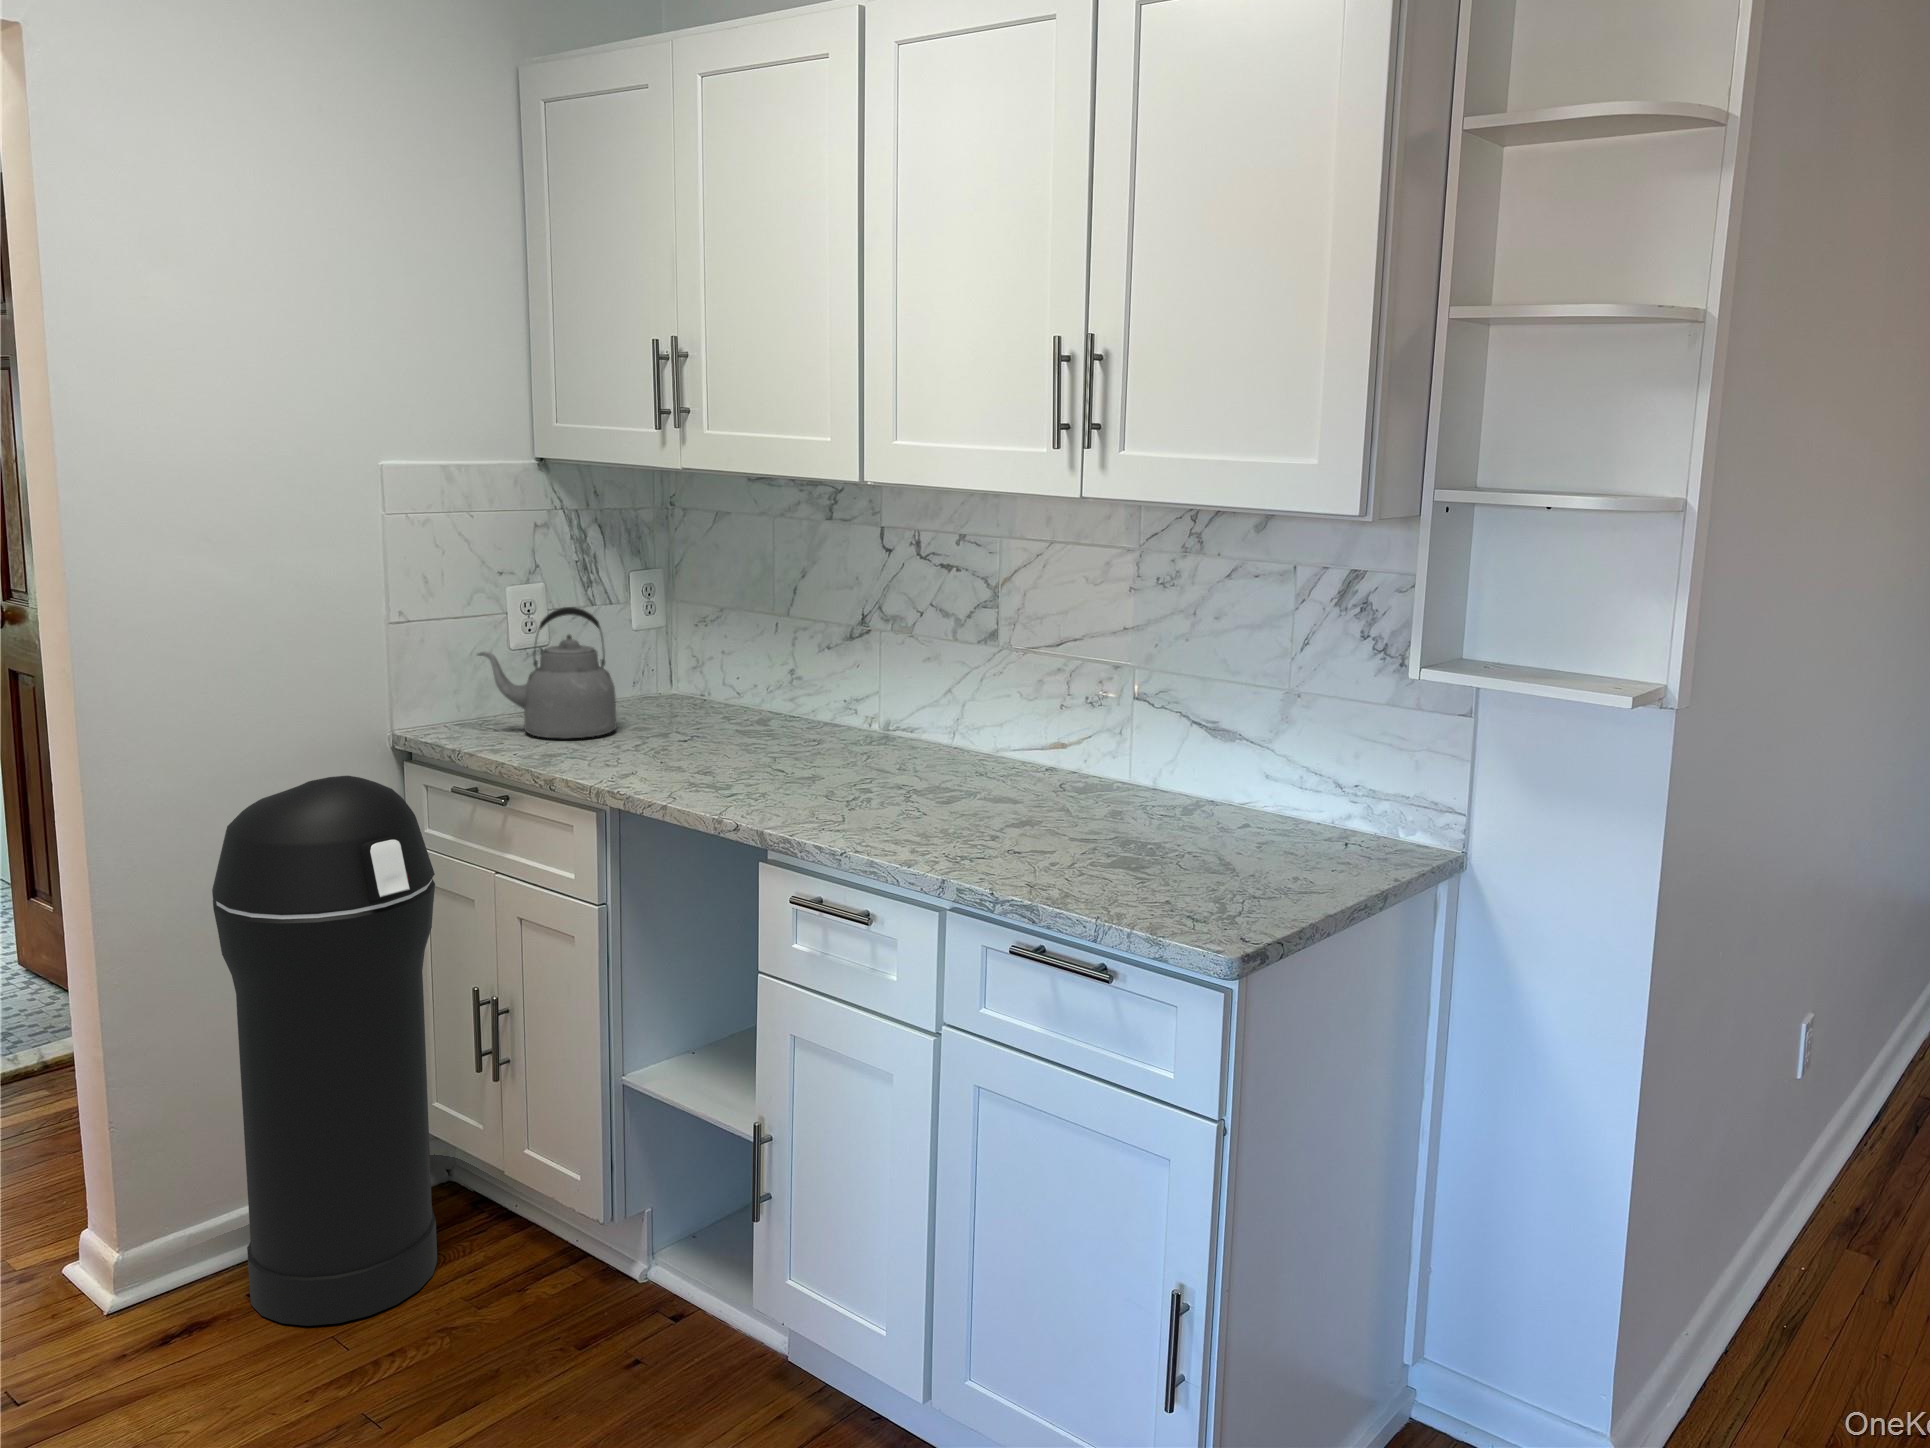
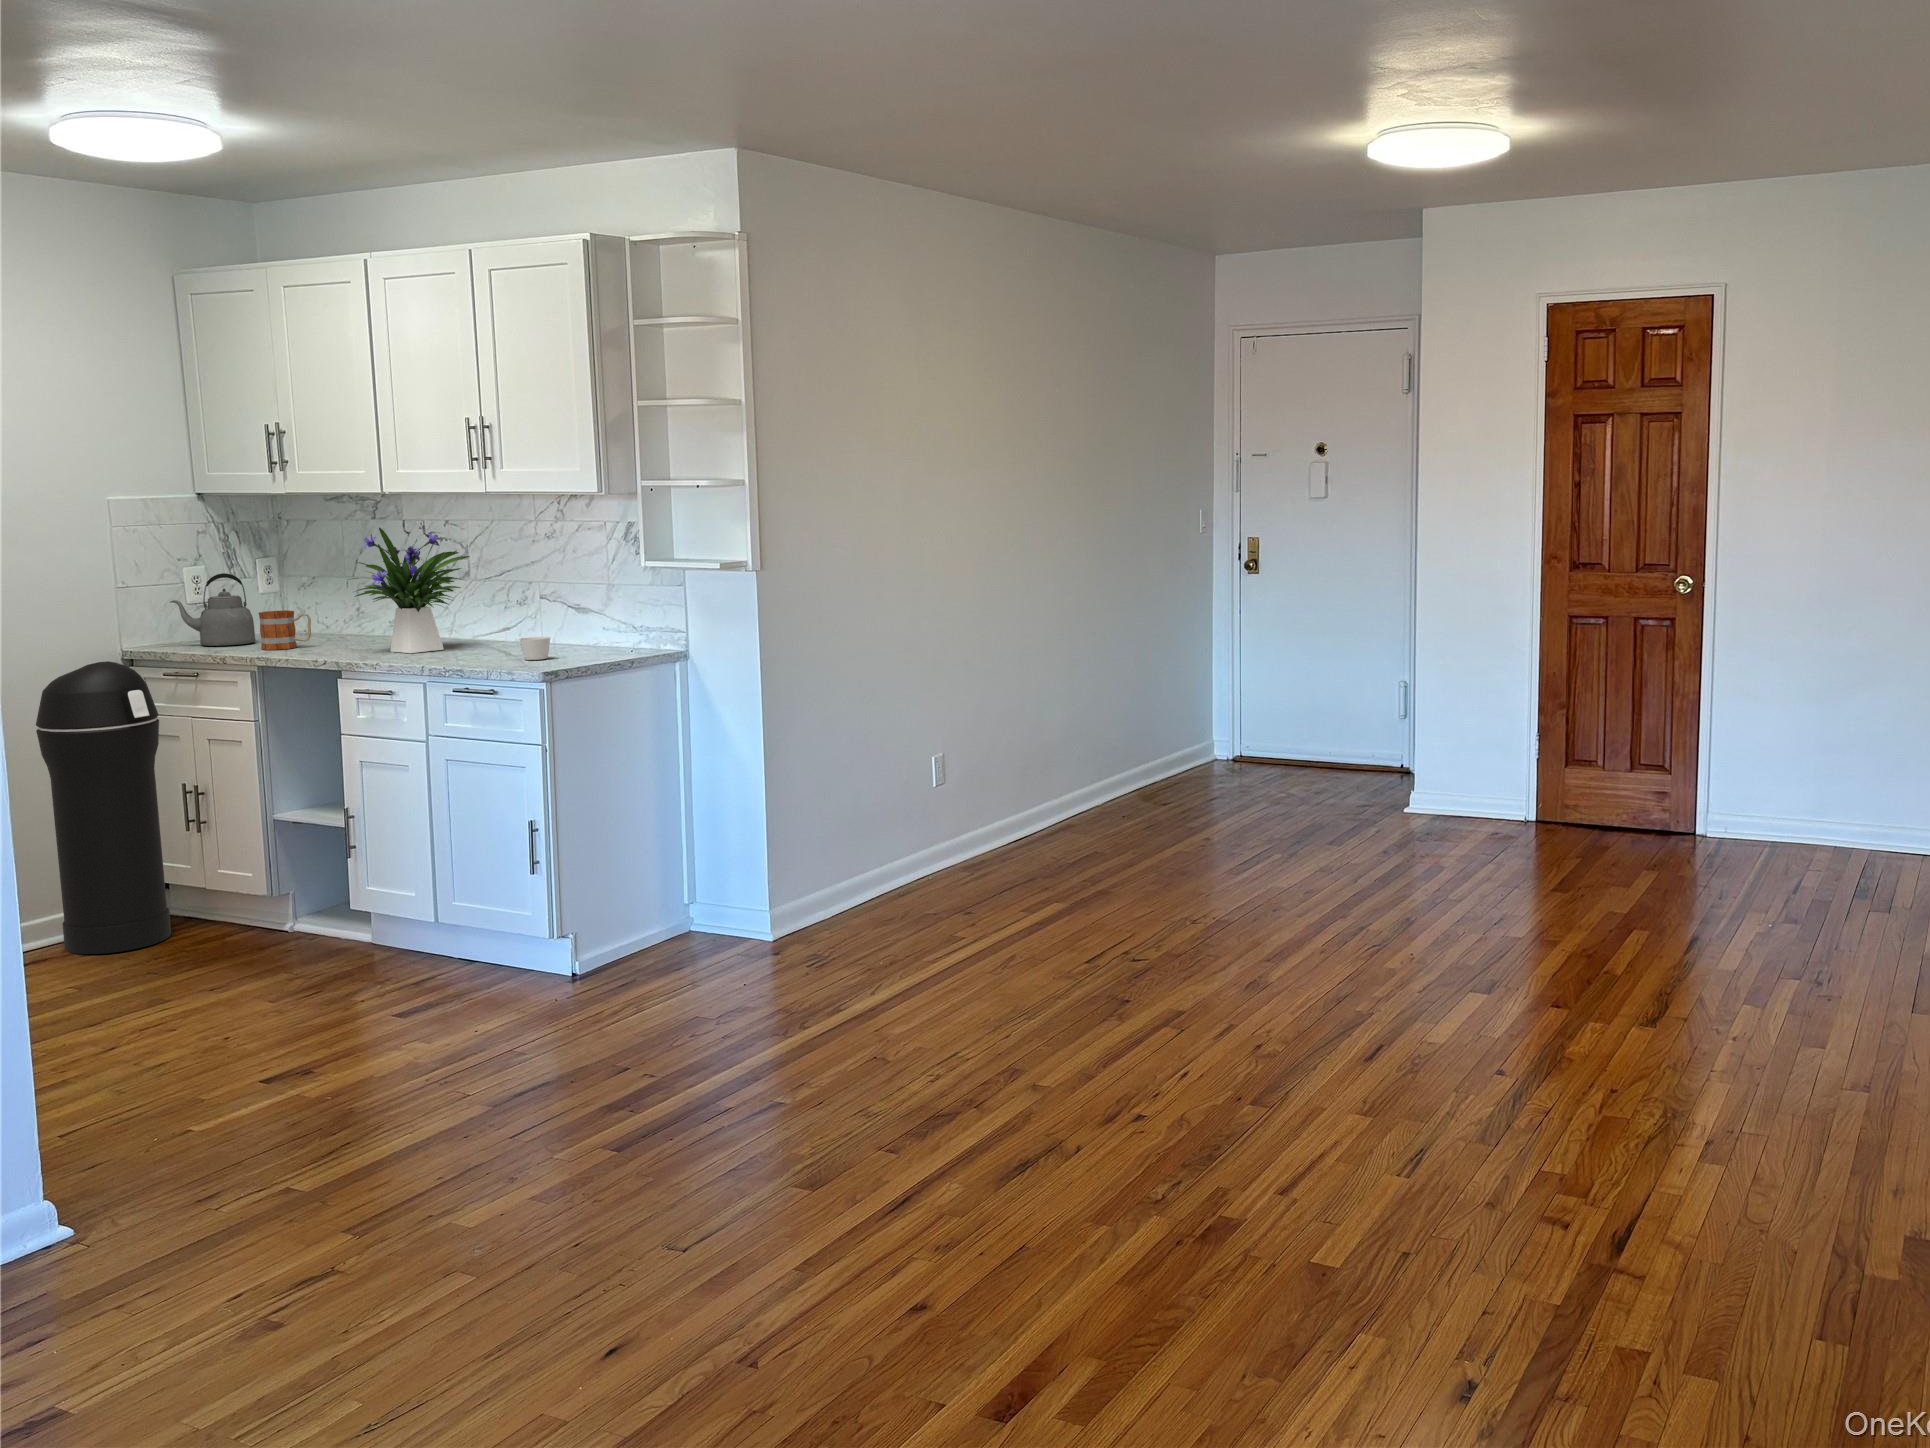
flower arrangement: none [784,554,1029,809] -> present [349,527,469,653]
mug: none [621,686,712,764] -> present [259,610,311,650]
candle: none [1146,820,1212,879] -> present [519,637,550,660]

